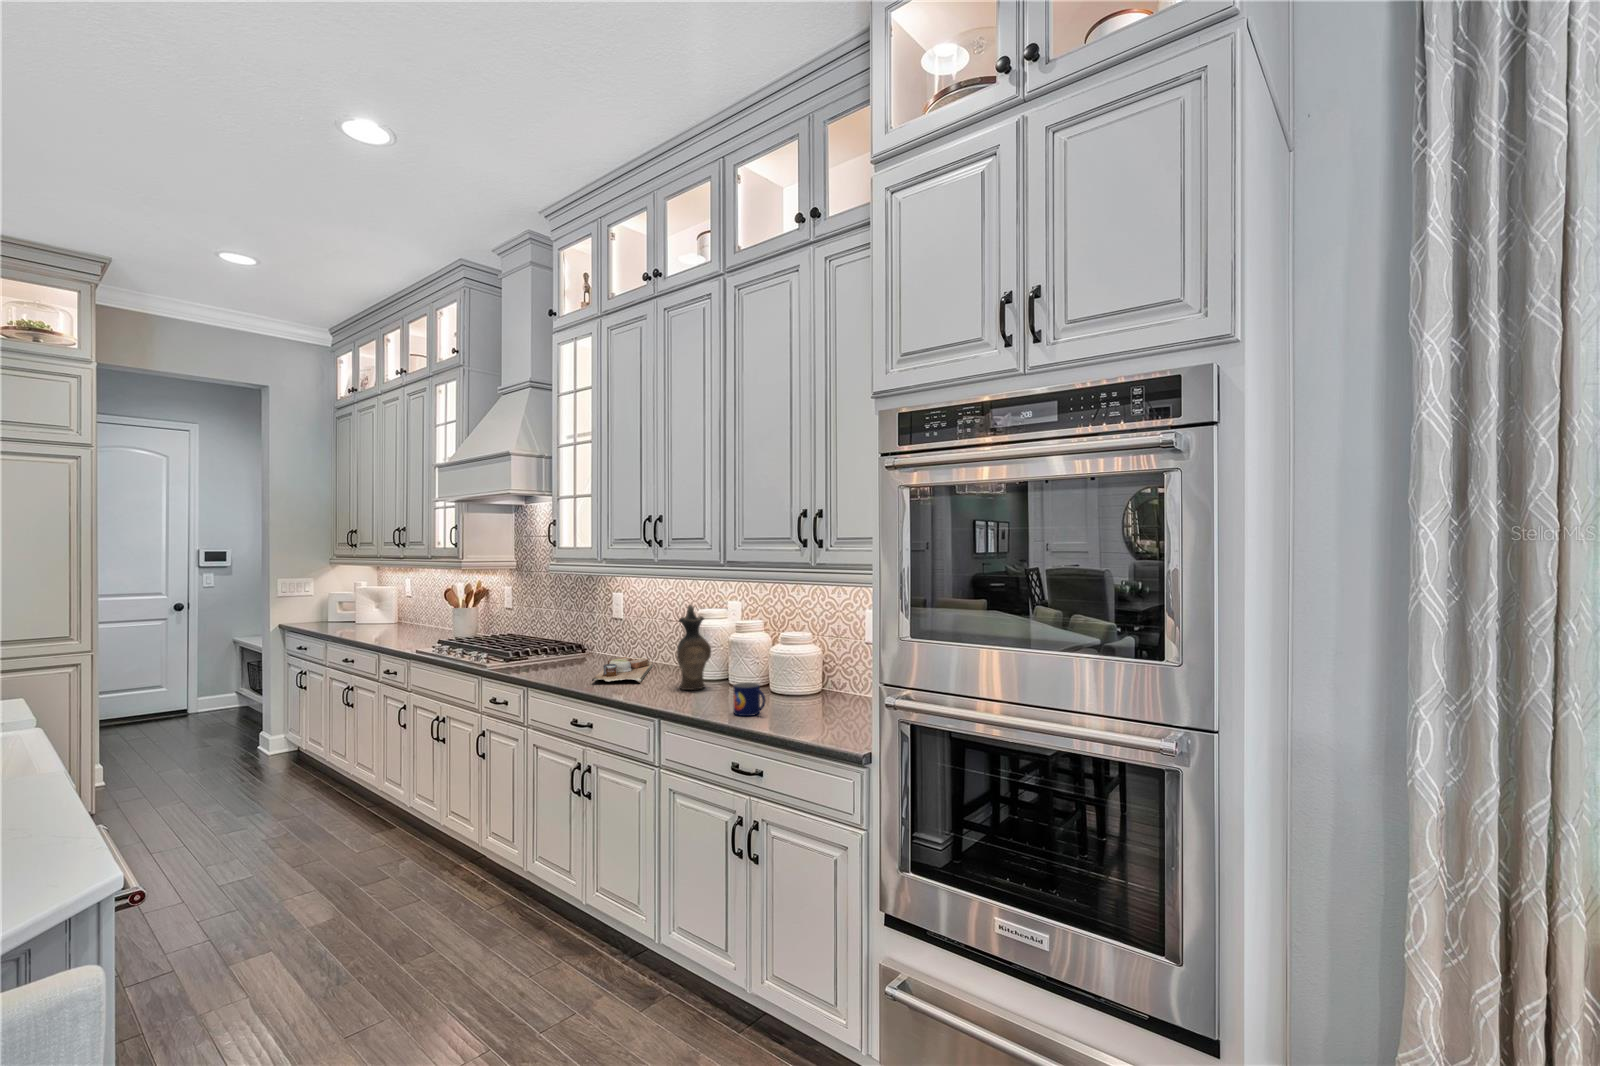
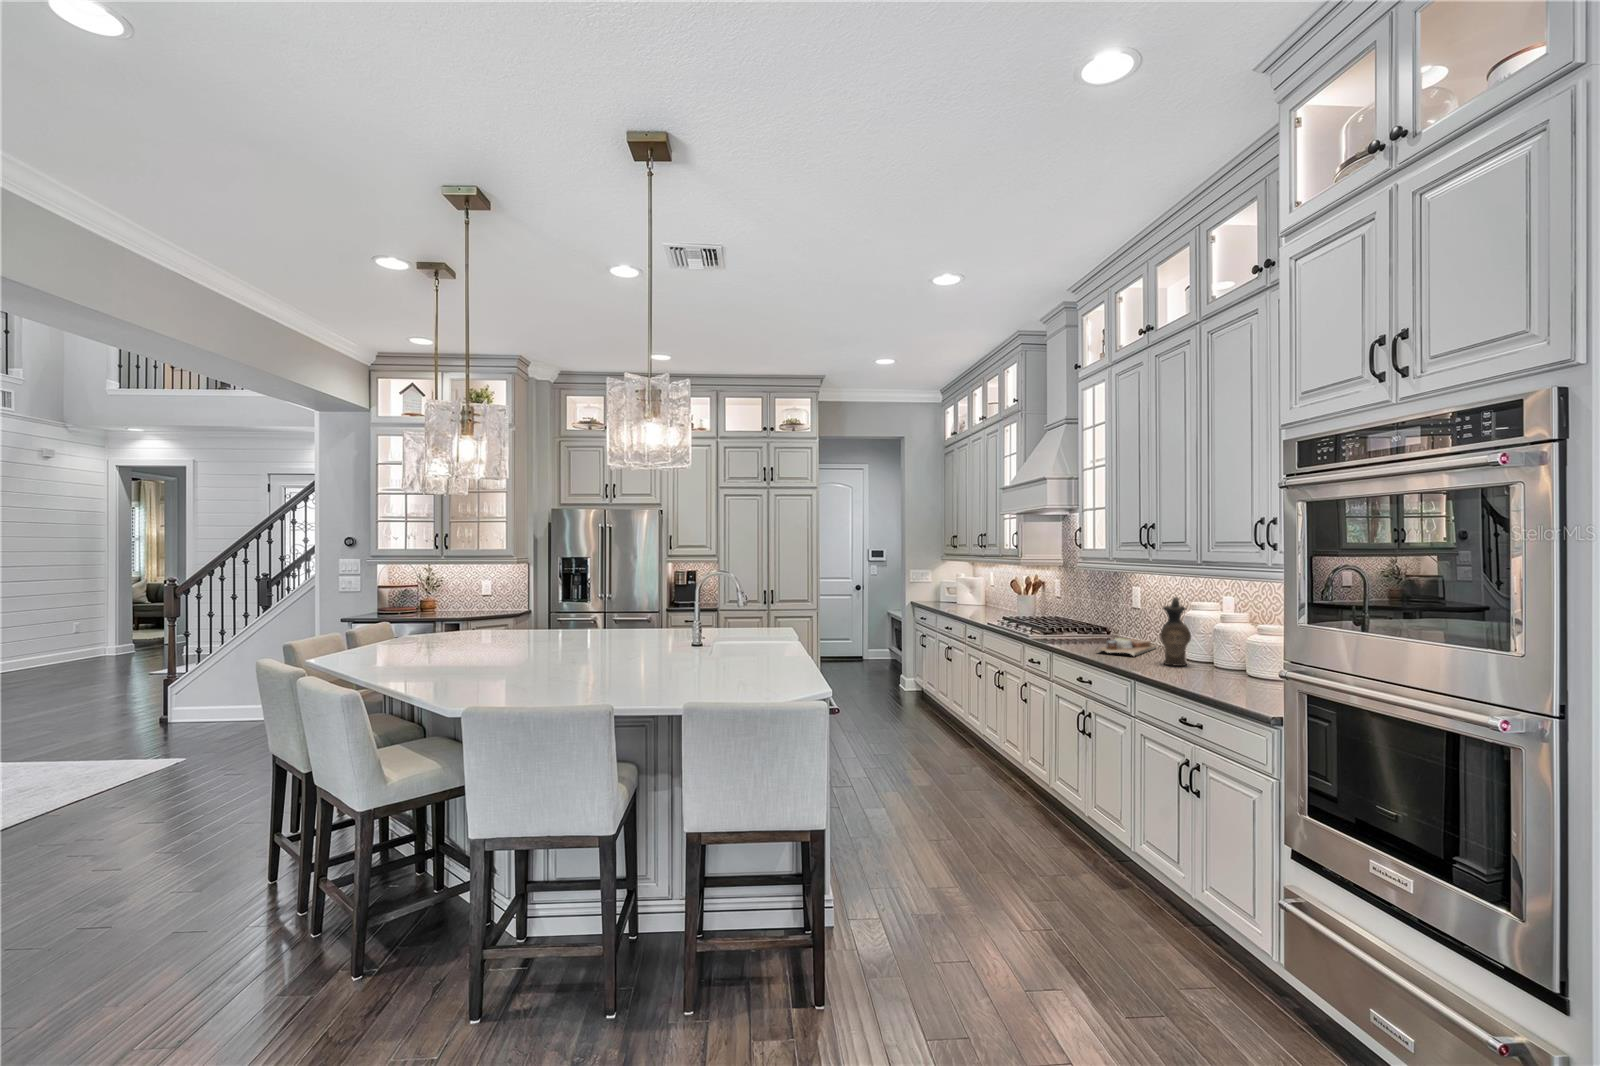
mug: present [734,682,766,716] -> none [1192,659,1218,685]

